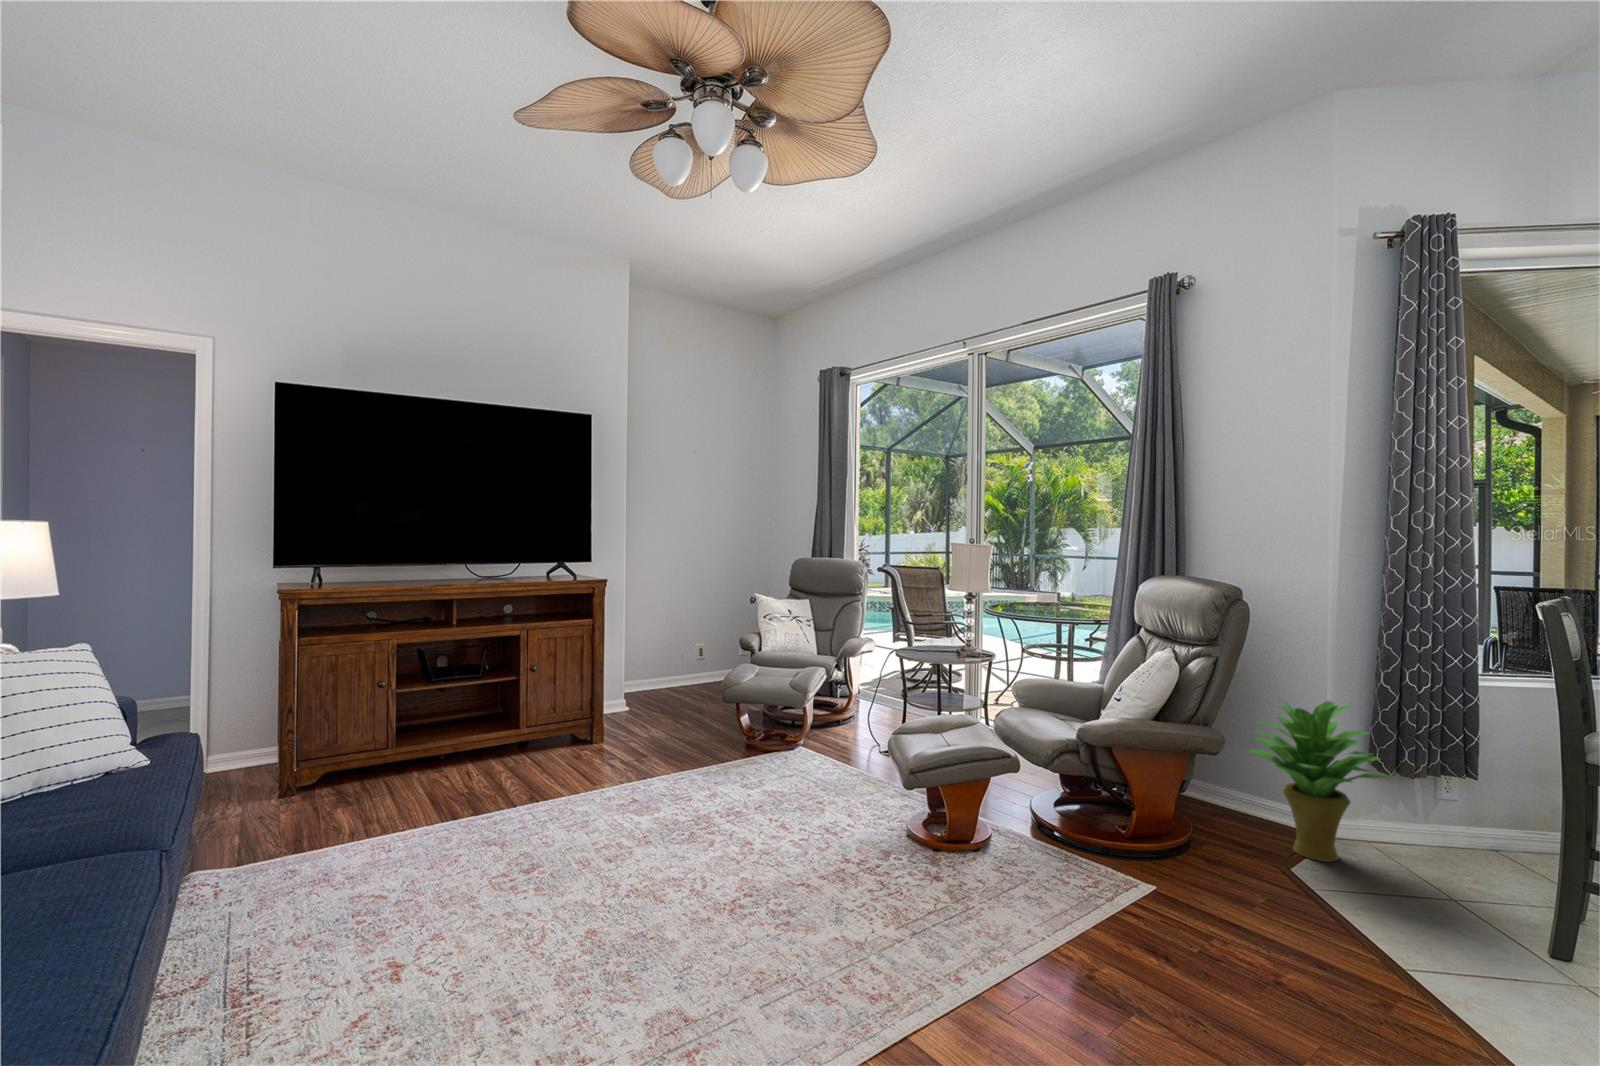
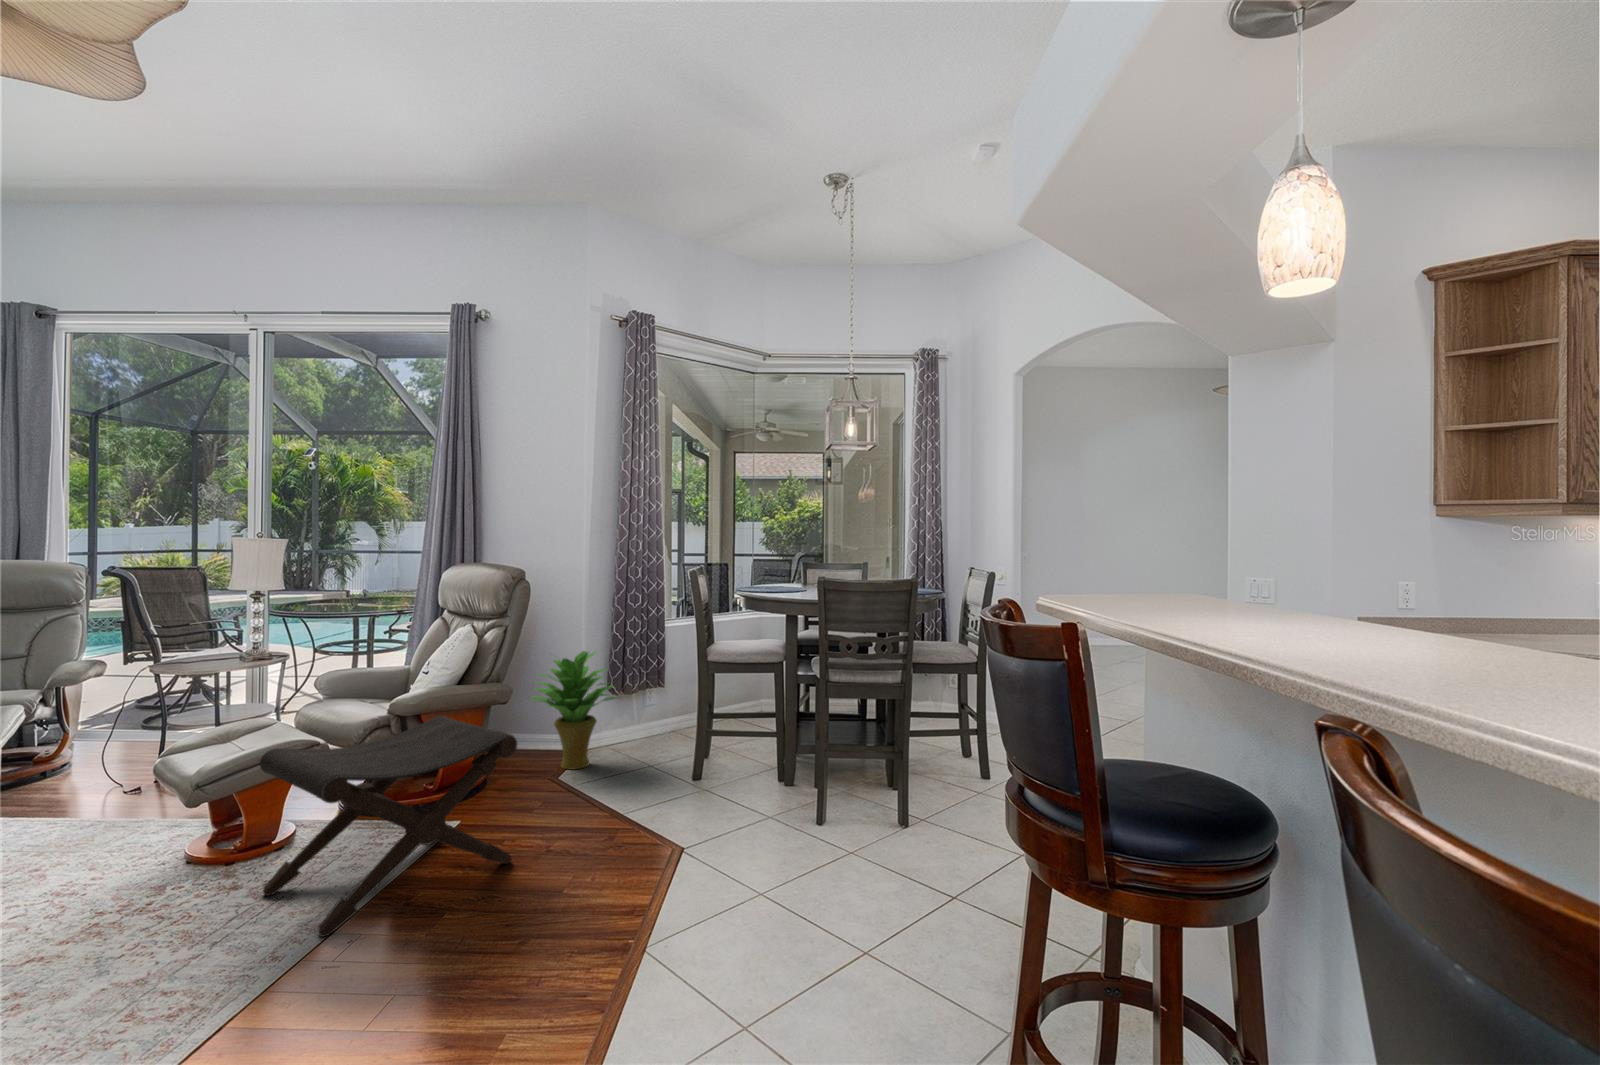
footstool: none [956,755,1229,978] -> present [260,716,517,937]

